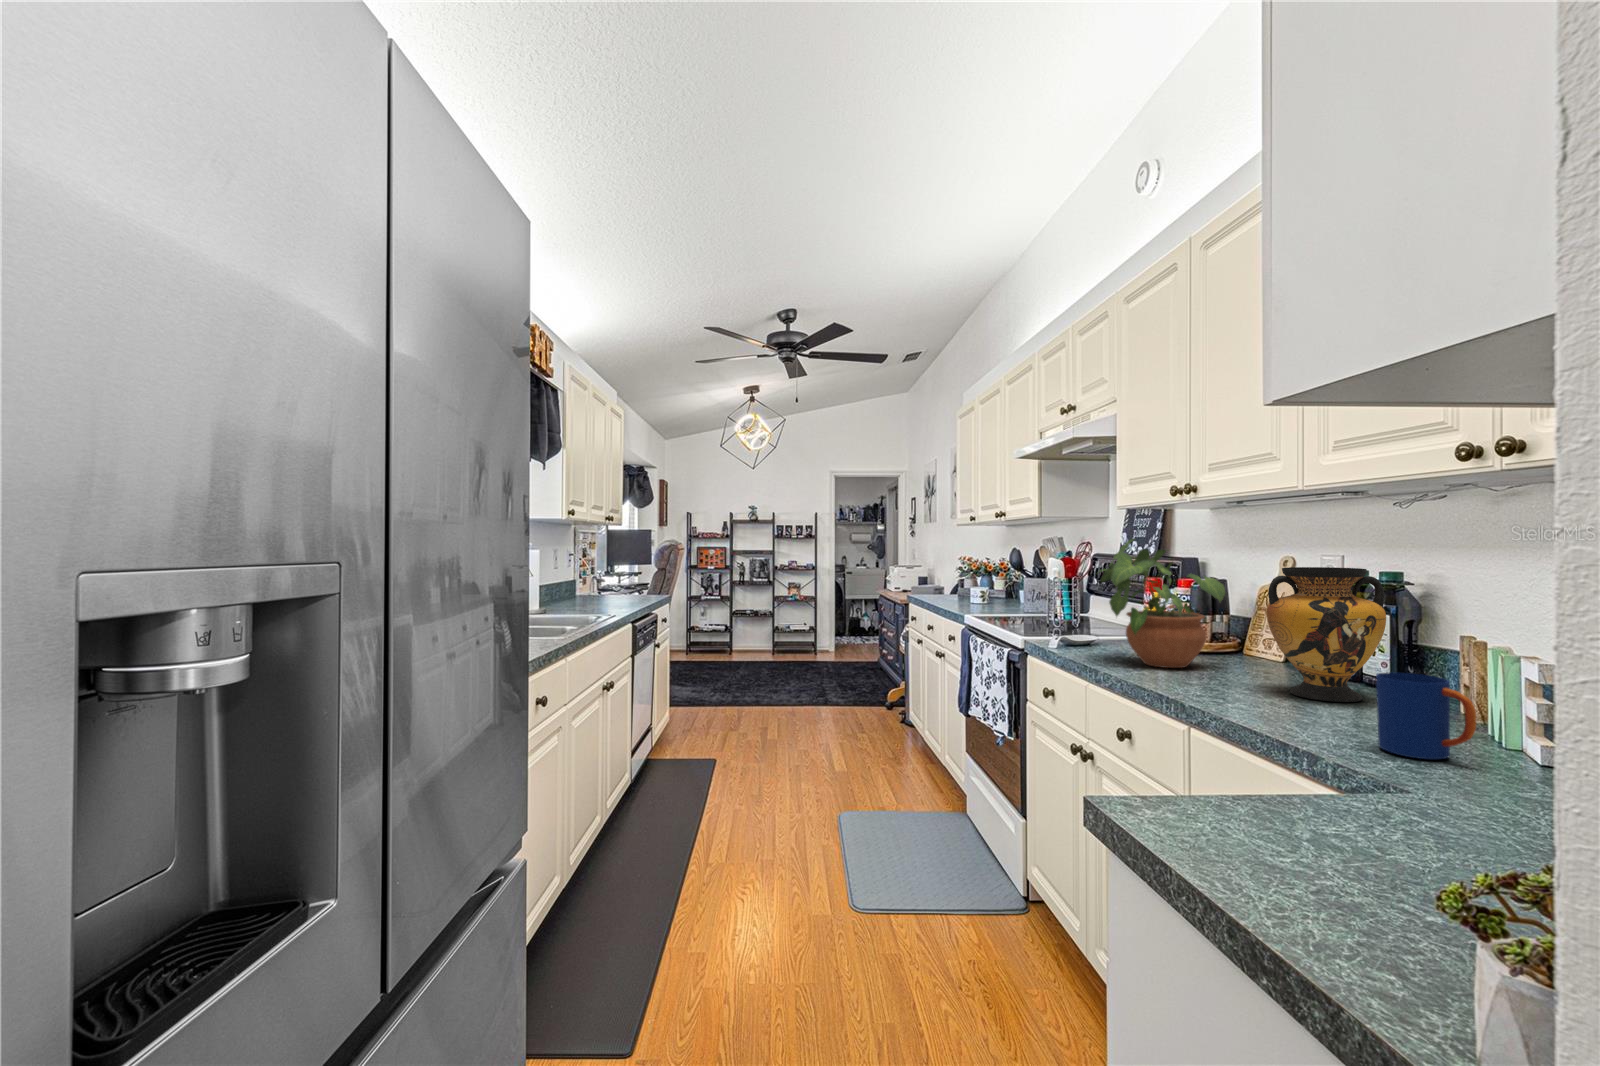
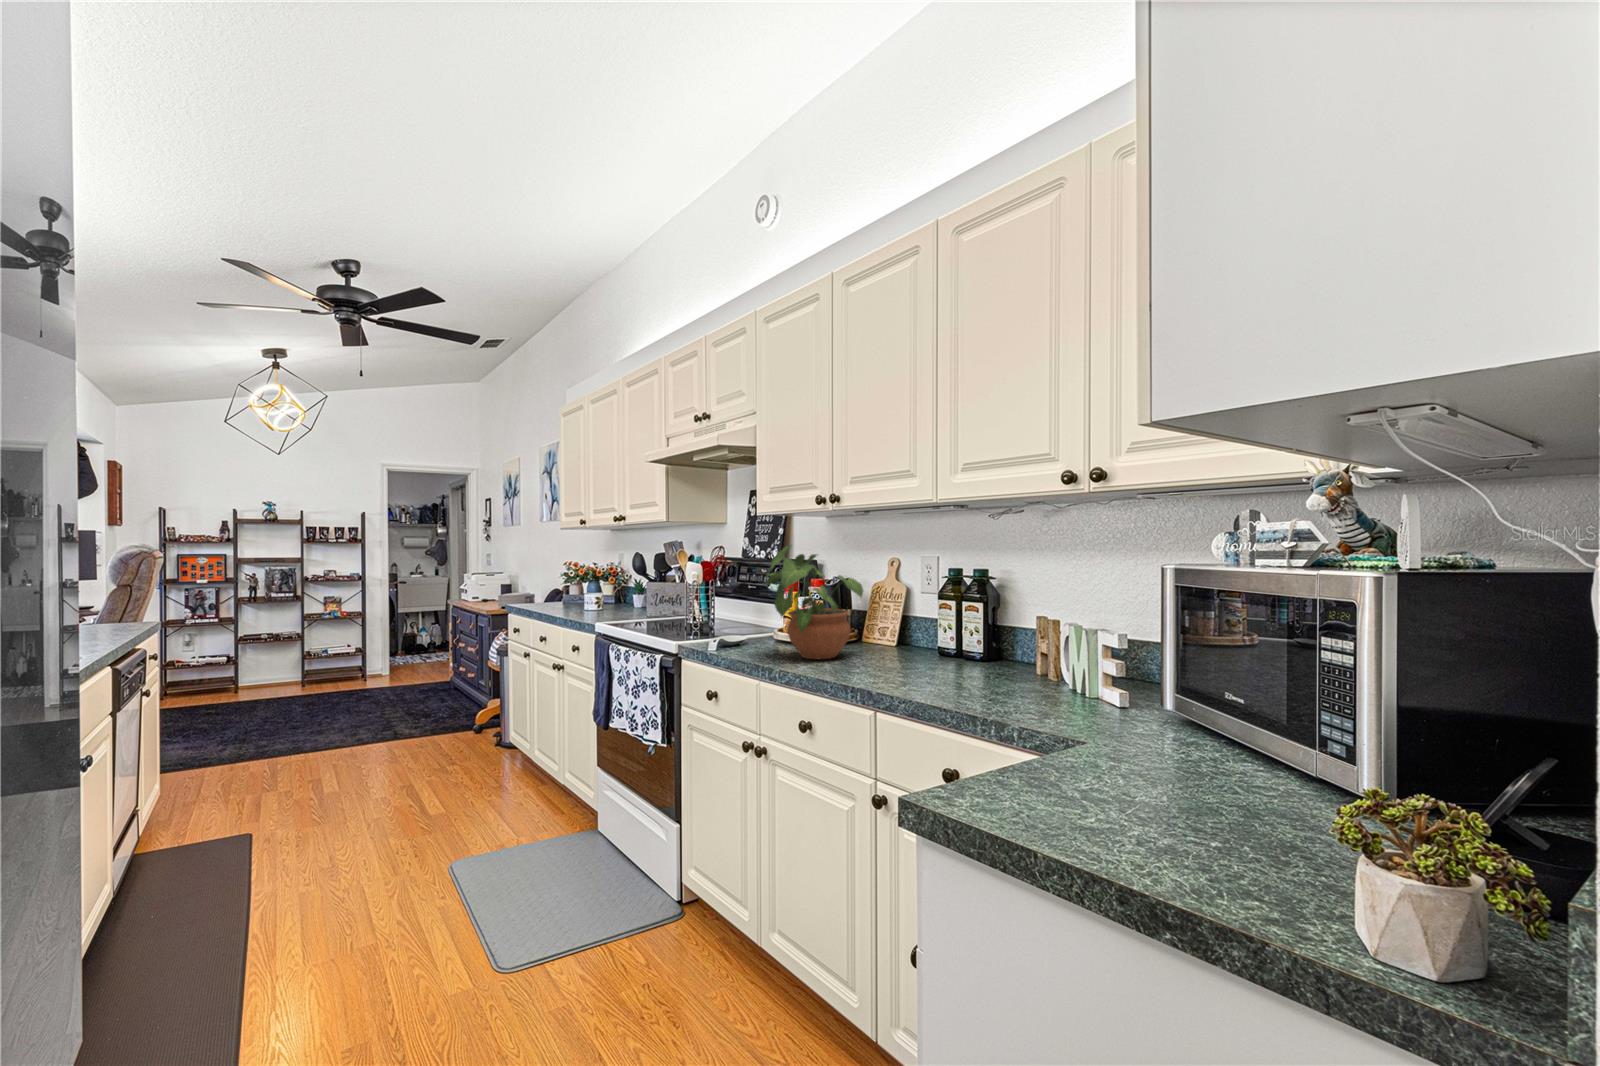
vase: present [1266,567,1386,702] -> none [908,568,985,674]
mug: present [1376,673,1476,760] -> none [1017,648,1080,712]

